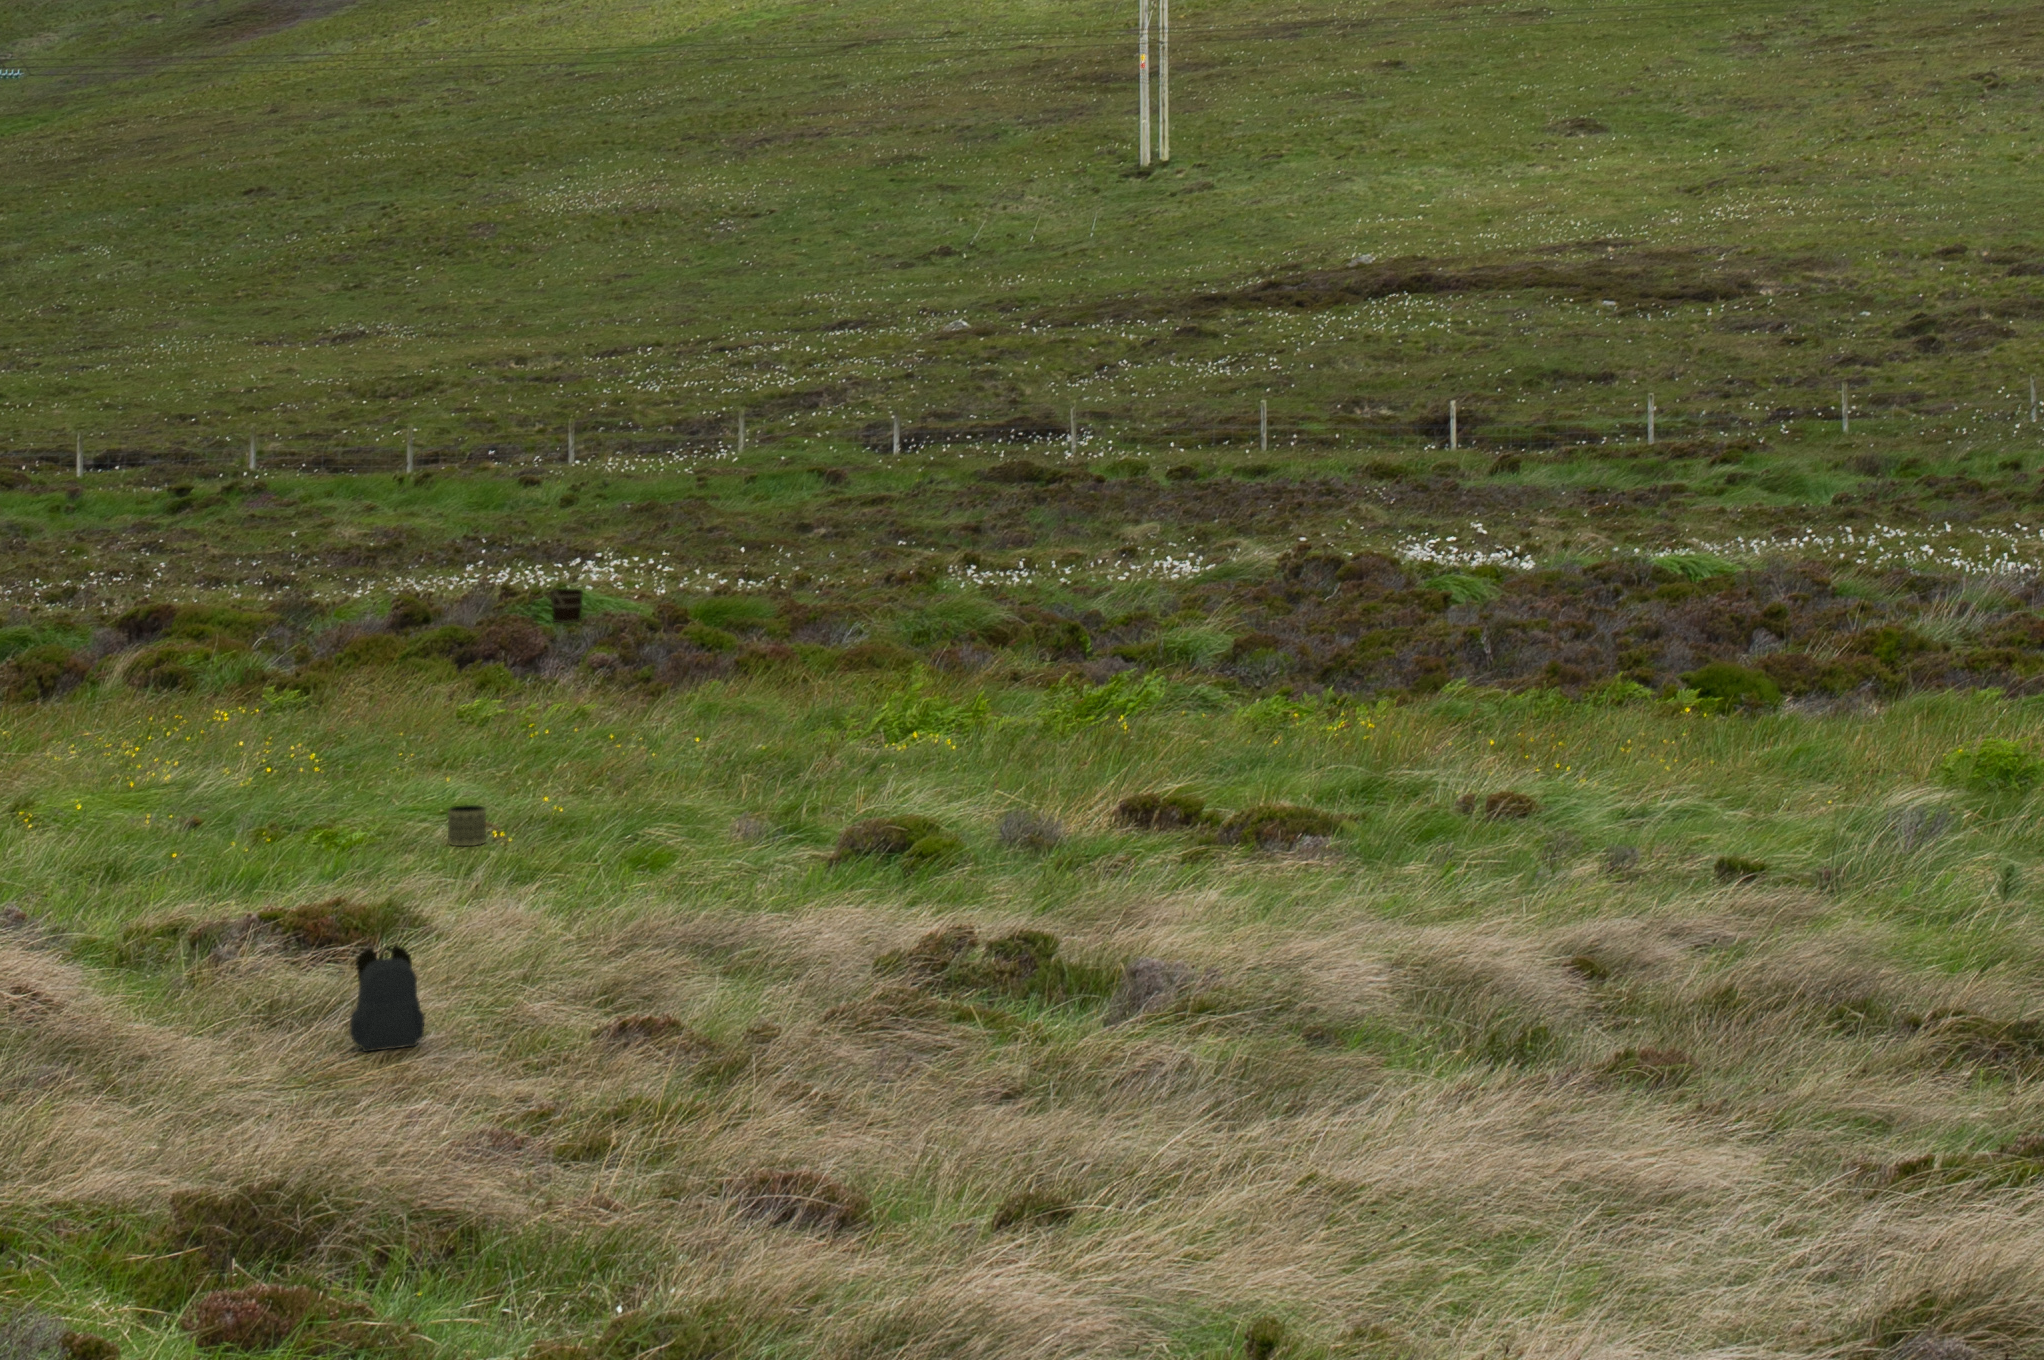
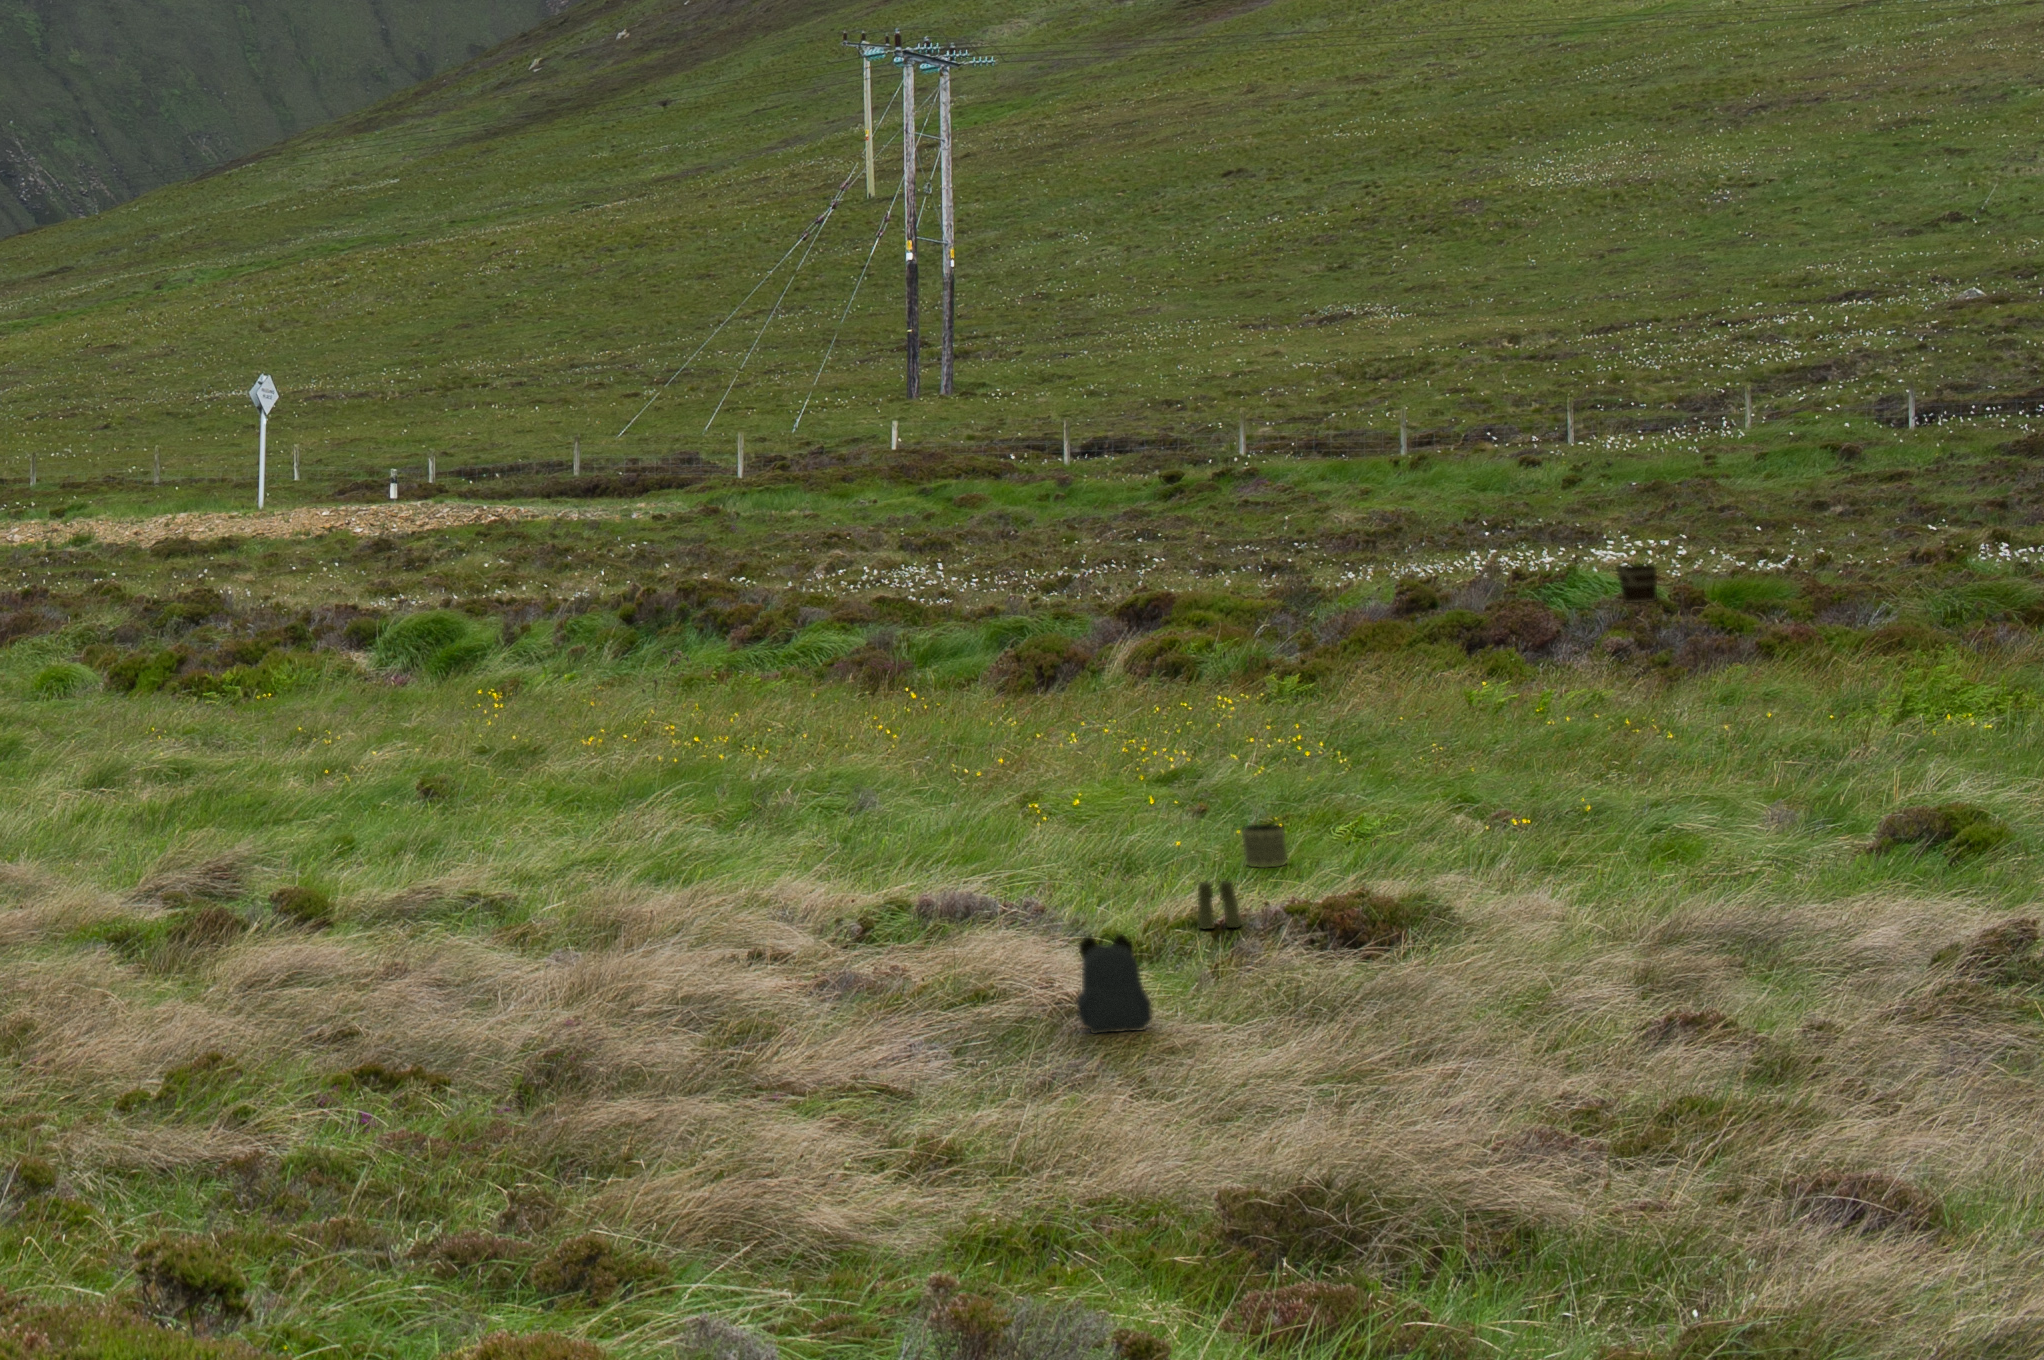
planter: present [448,805,486,846] -> present [1242,824,1287,868]
boots: none [177,882,217,931] -> present [1198,881,1241,929]
backpack: present [349,946,424,1052] -> present [1077,934,1152,1033]

